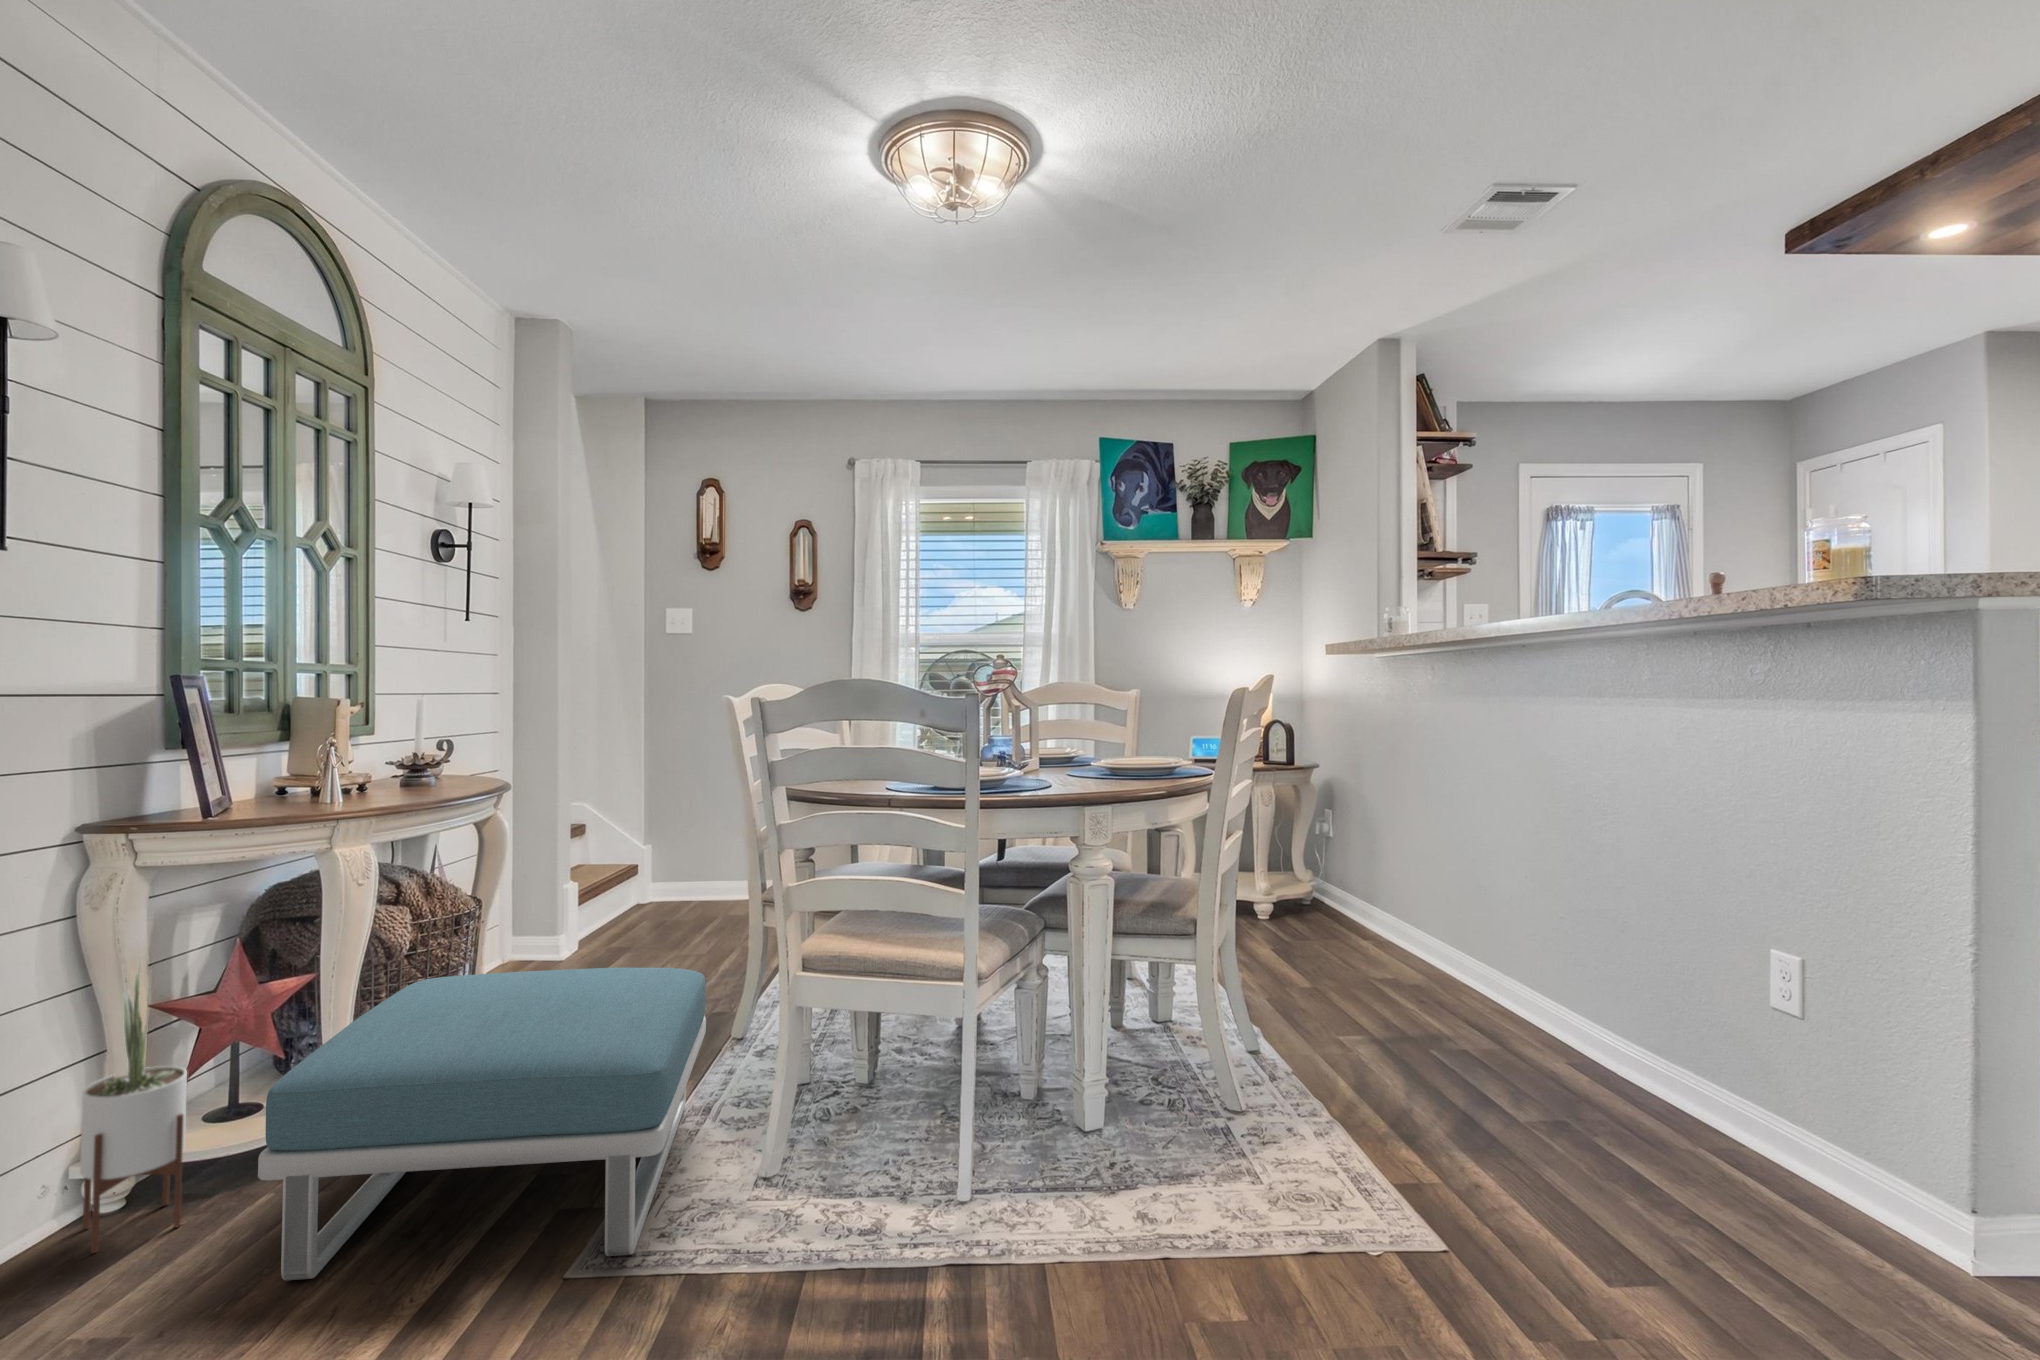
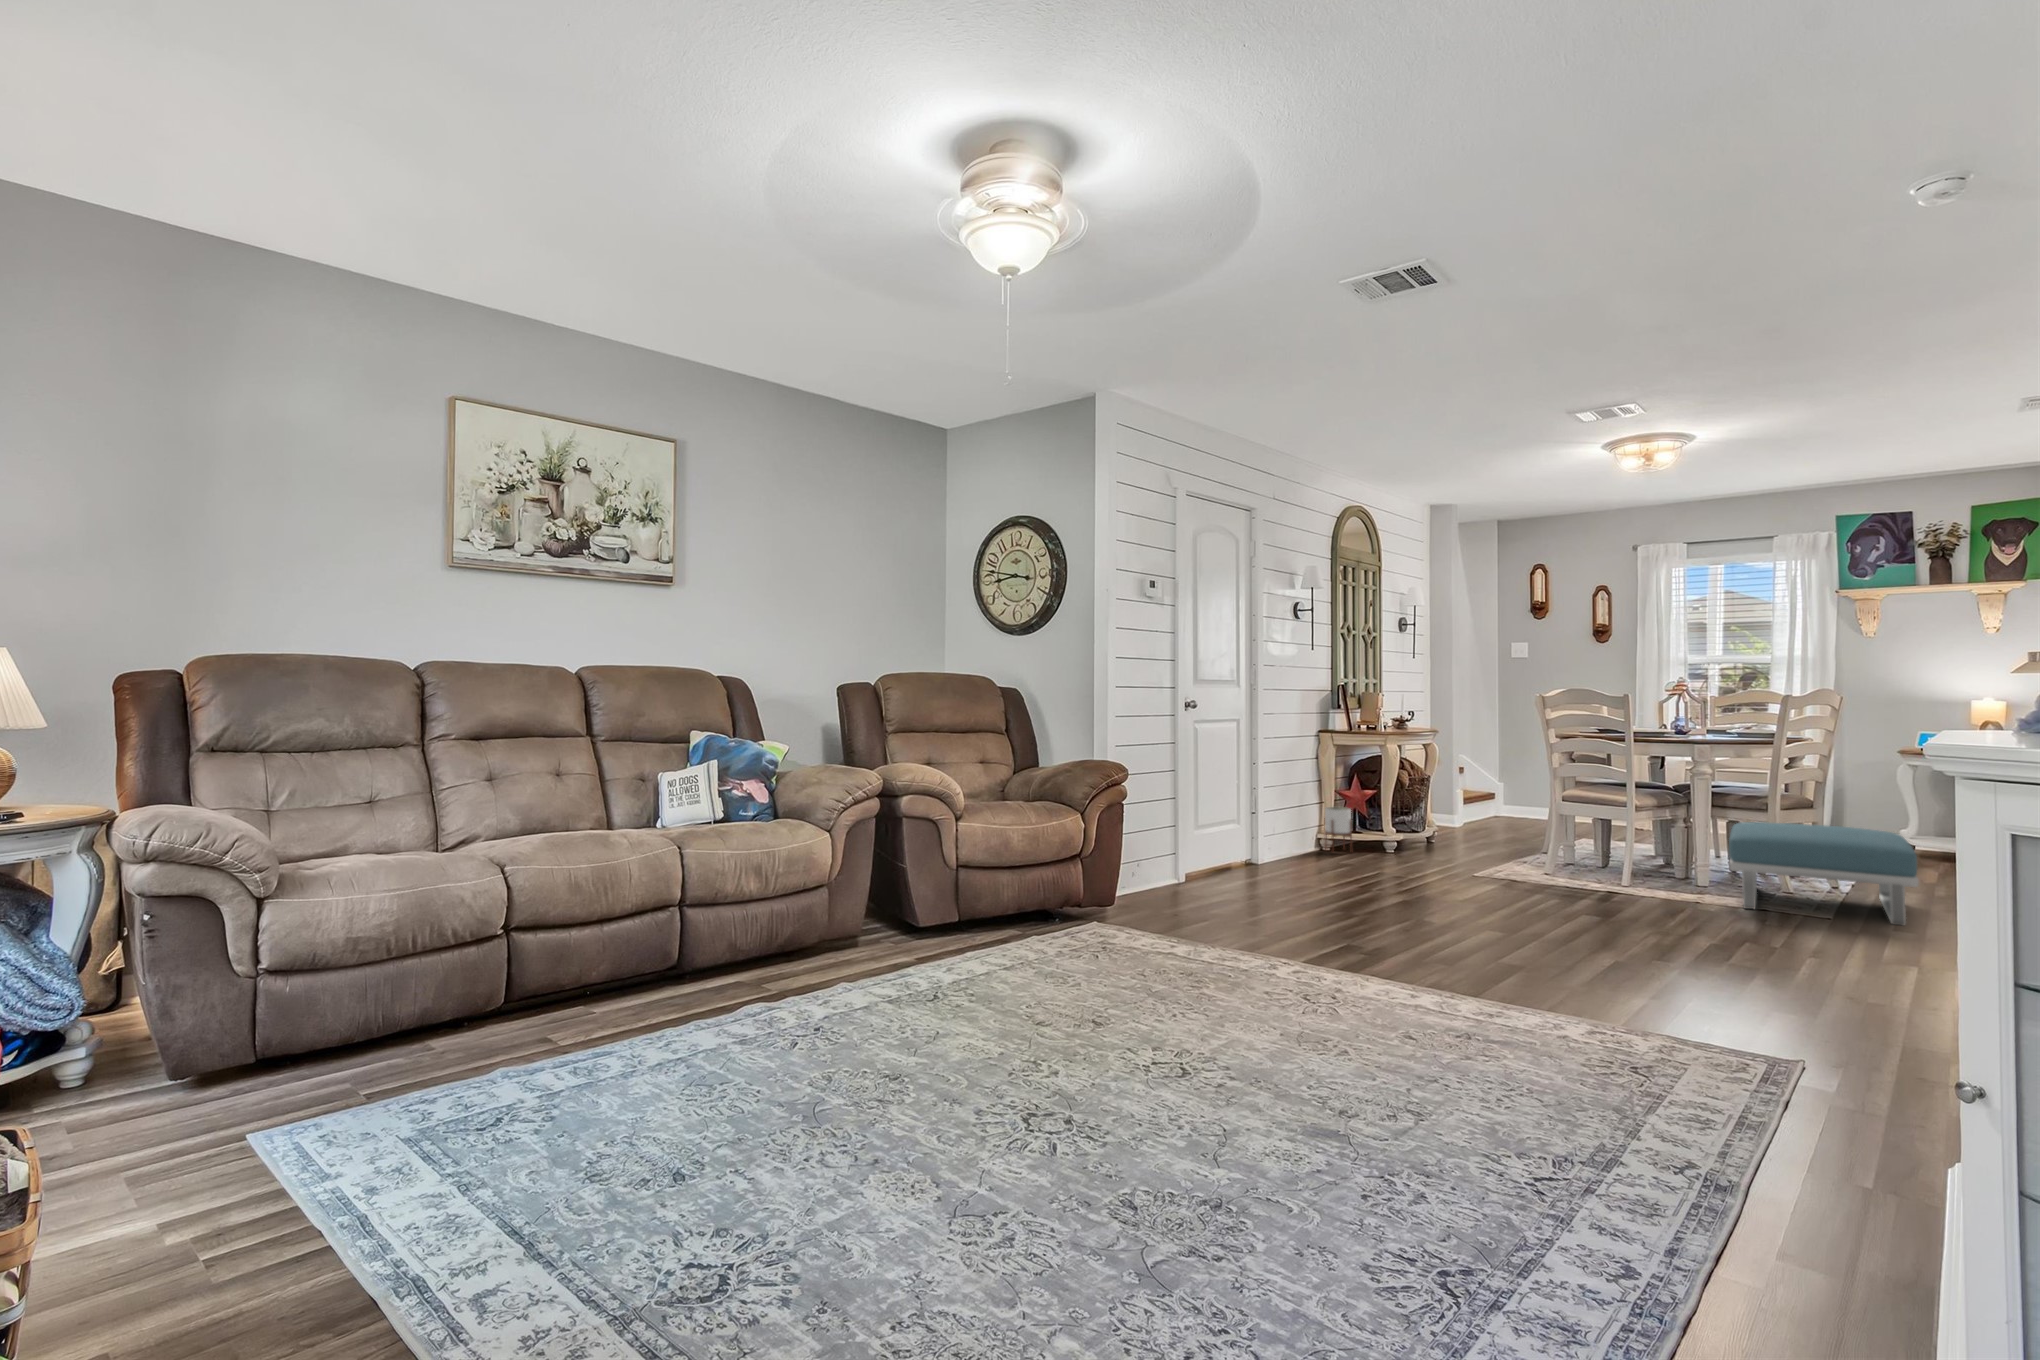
footstool: present [258,968,706,1281] -> present [1729,822,1919,925]

